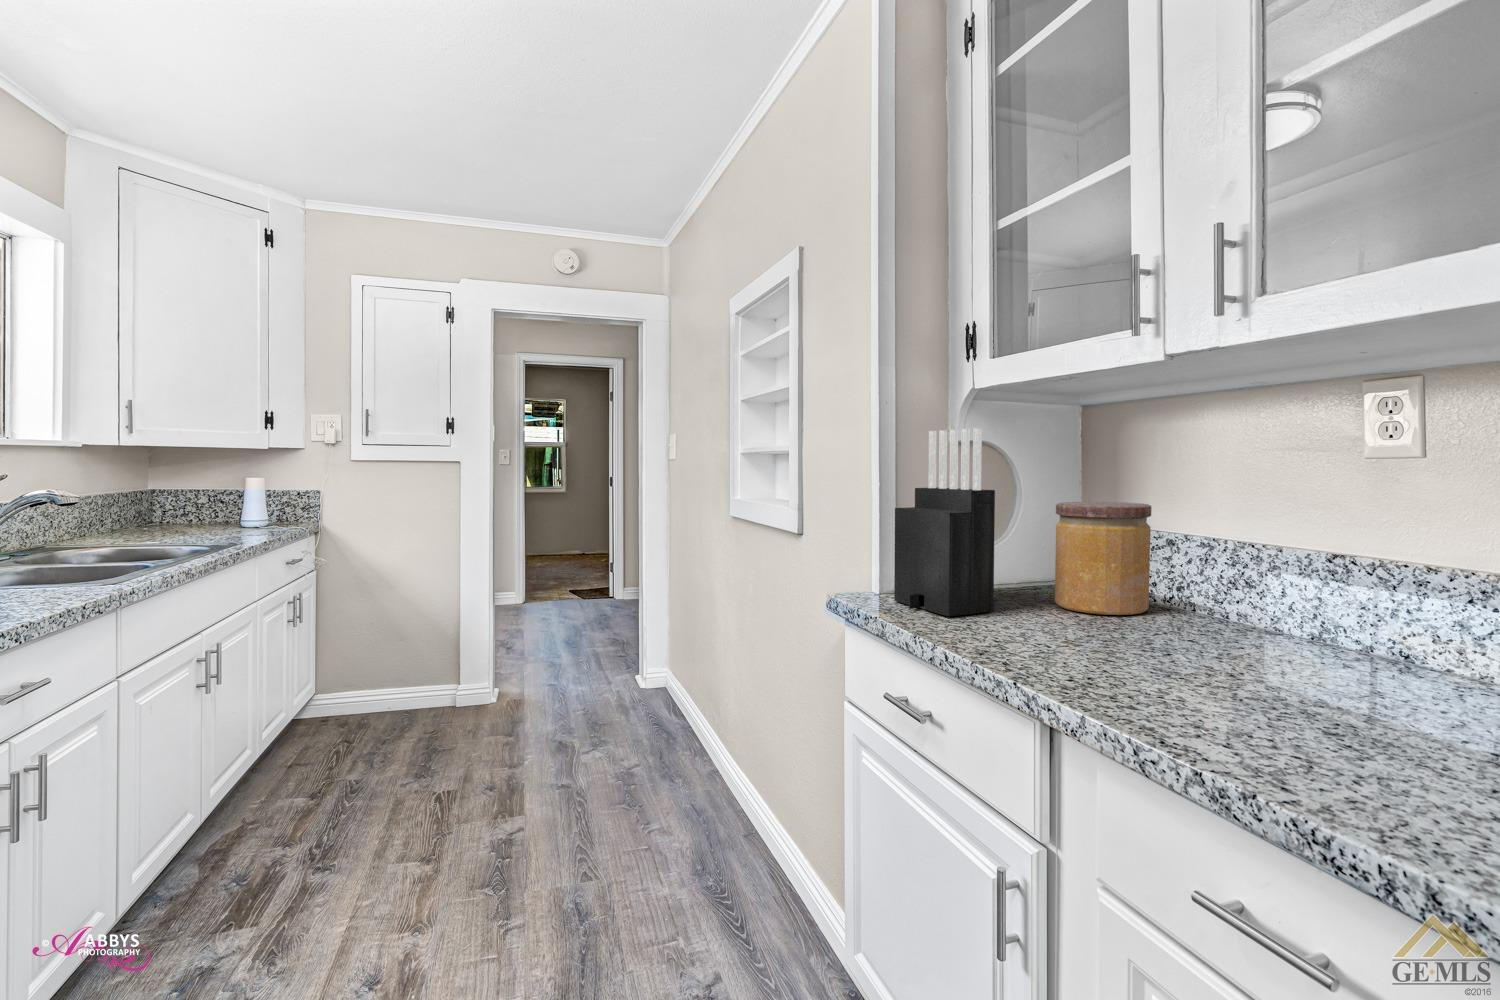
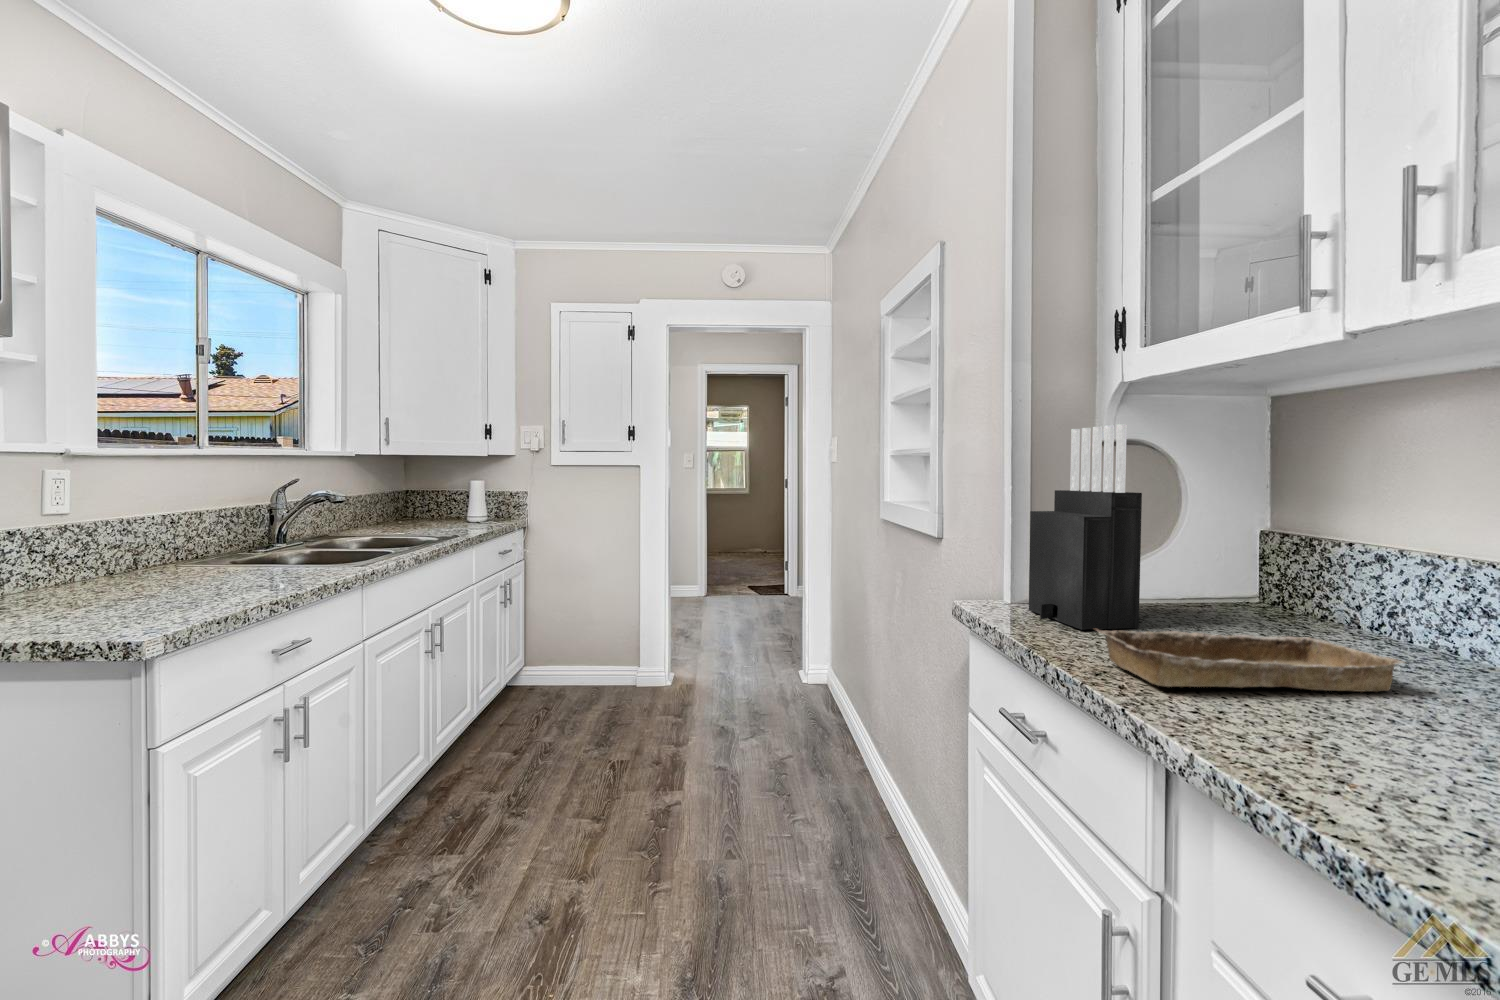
jar: present [1055,502,1151,615] -> none [1220,509,1349,642]
tray: none [971,611,1211,662] -> present [1097,630,1404,692]

